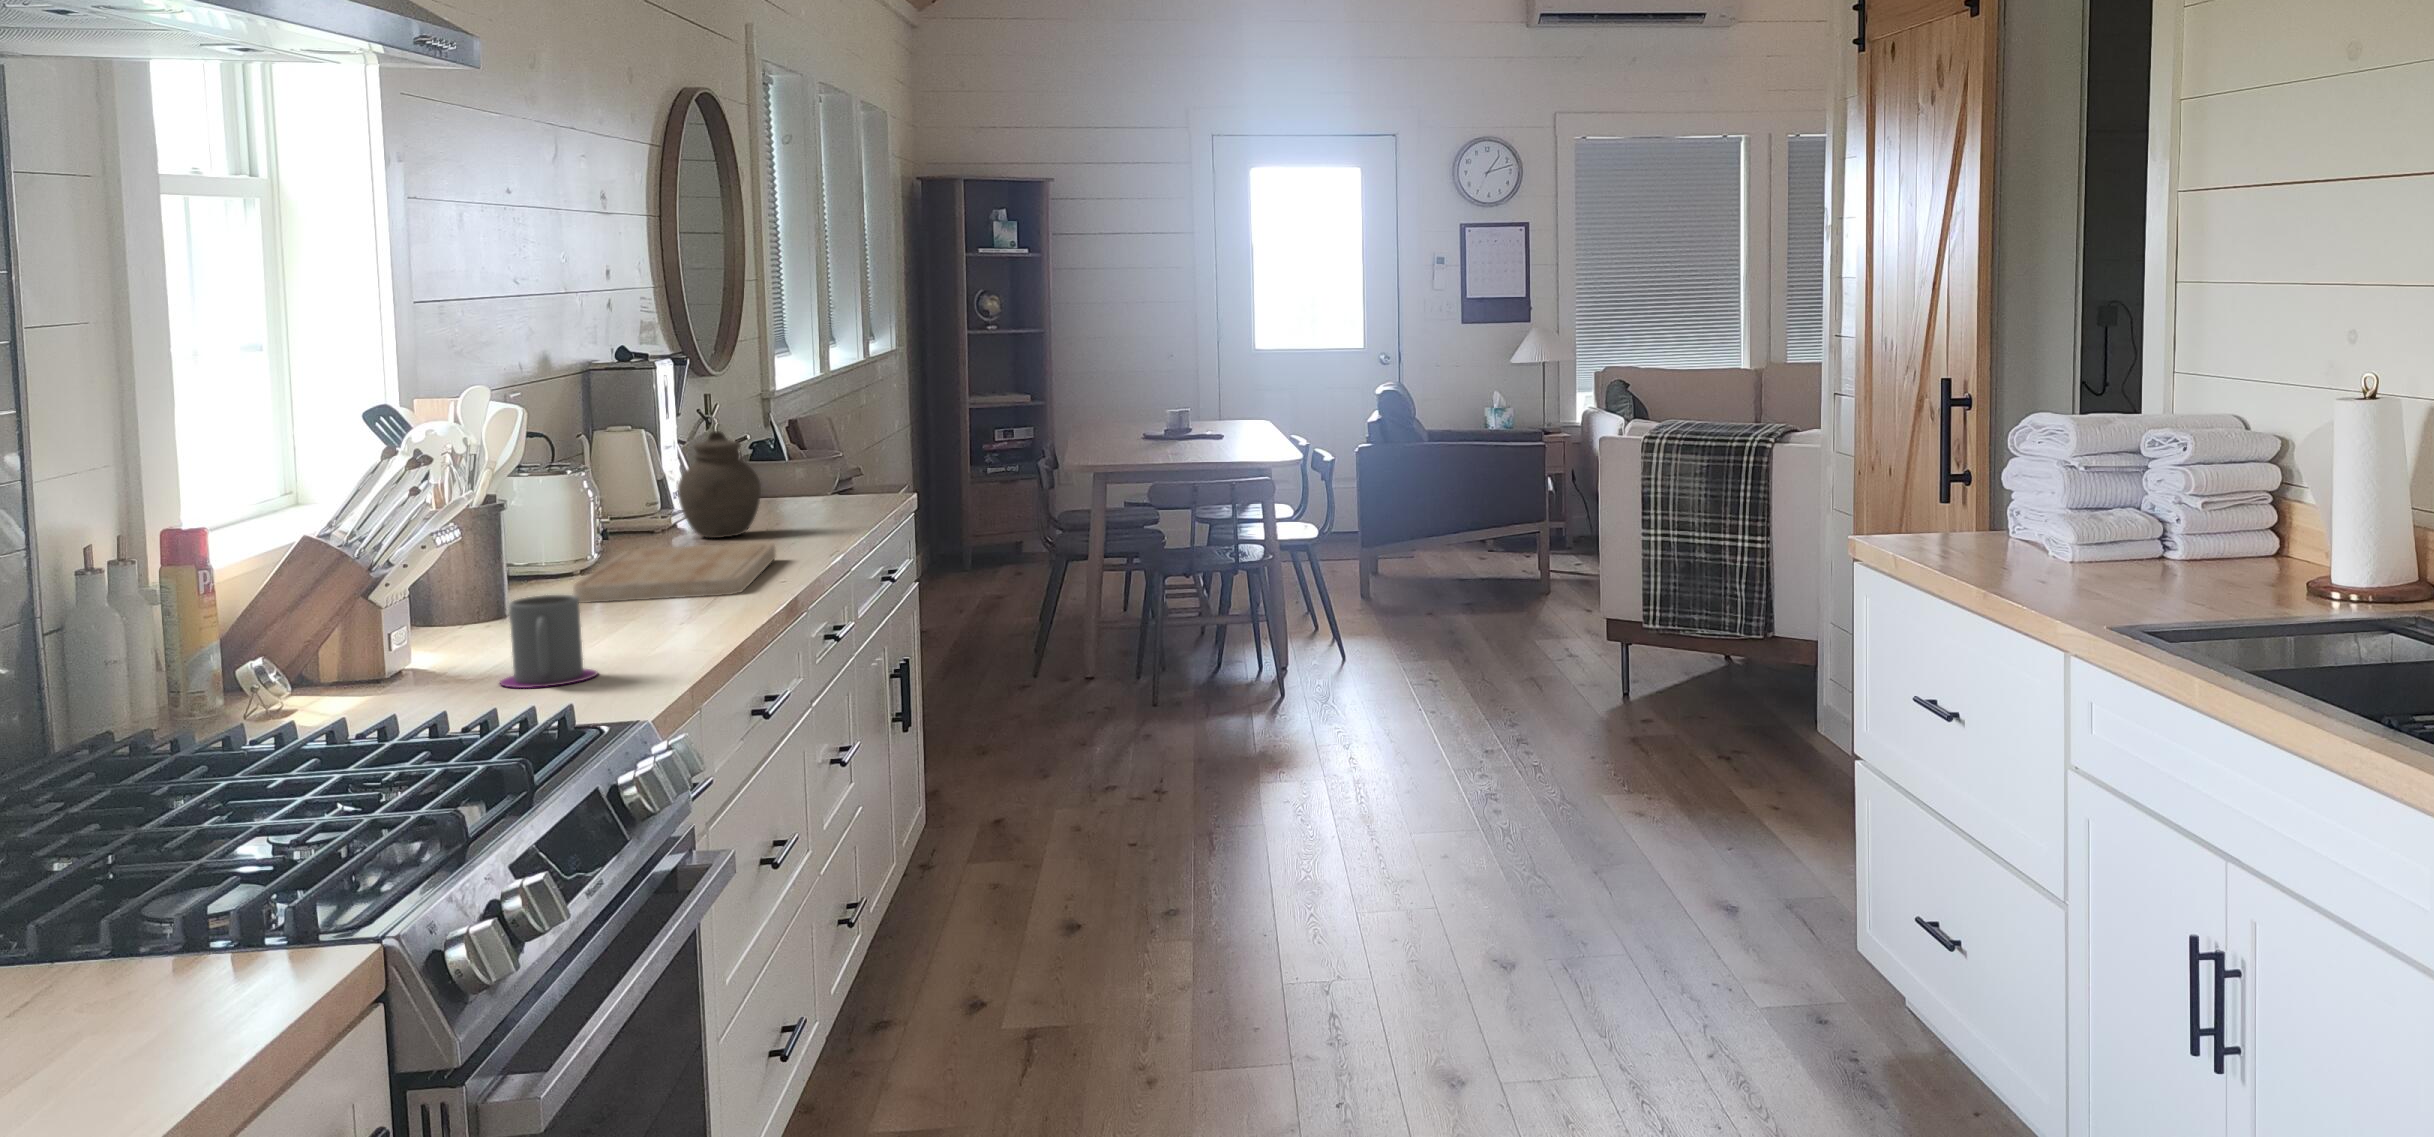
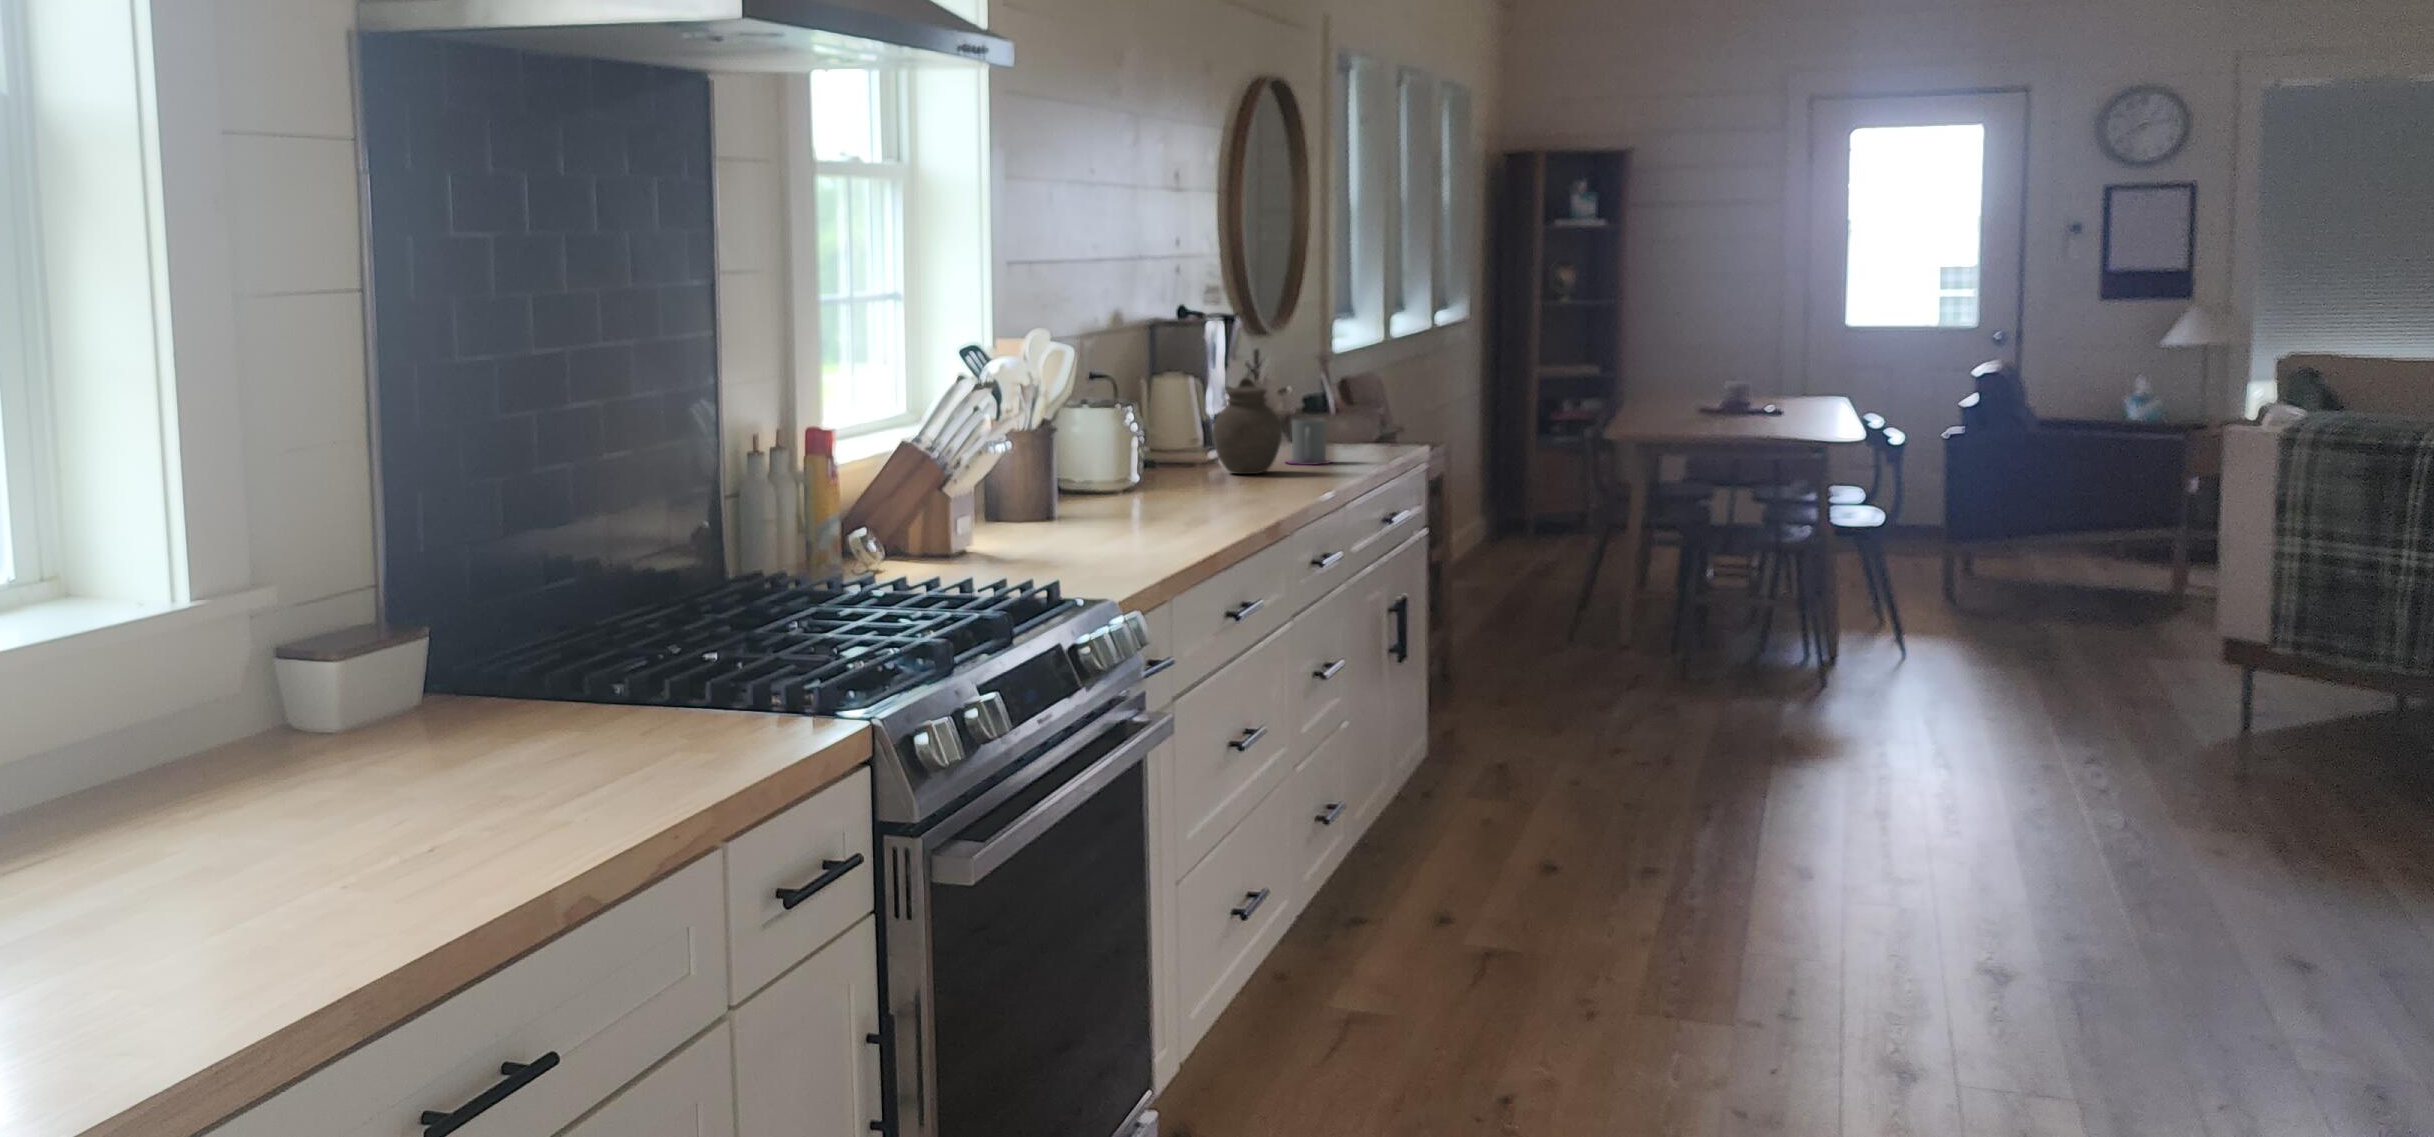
cutting board: present [573,543,776,603] -> none [1105,477,1279,518]
mug: present [500,595,598,688] -> present [1288,418,1331,465]

